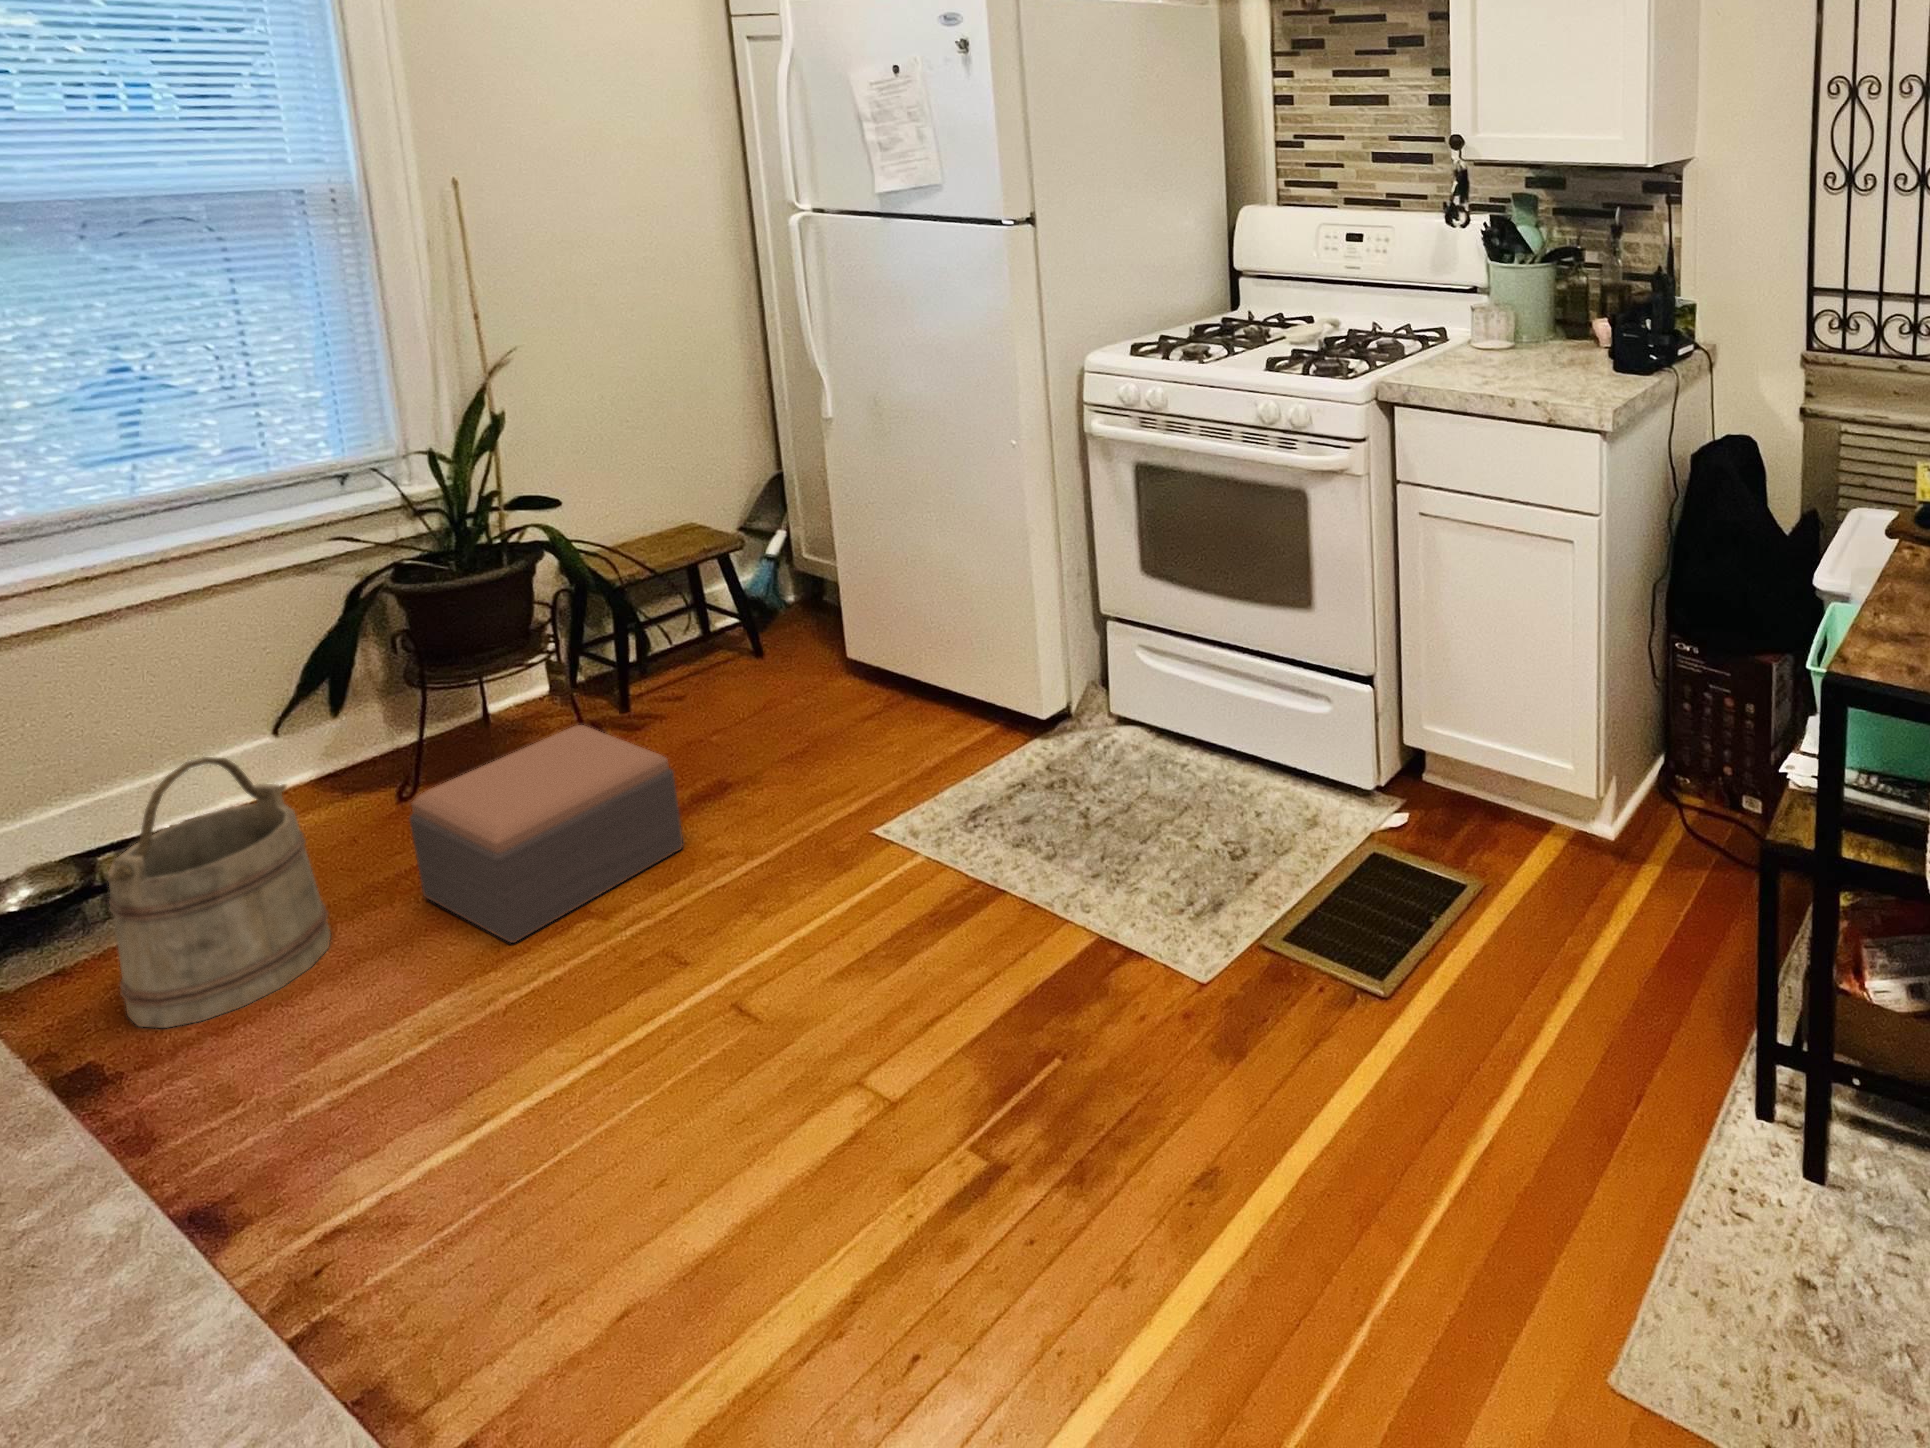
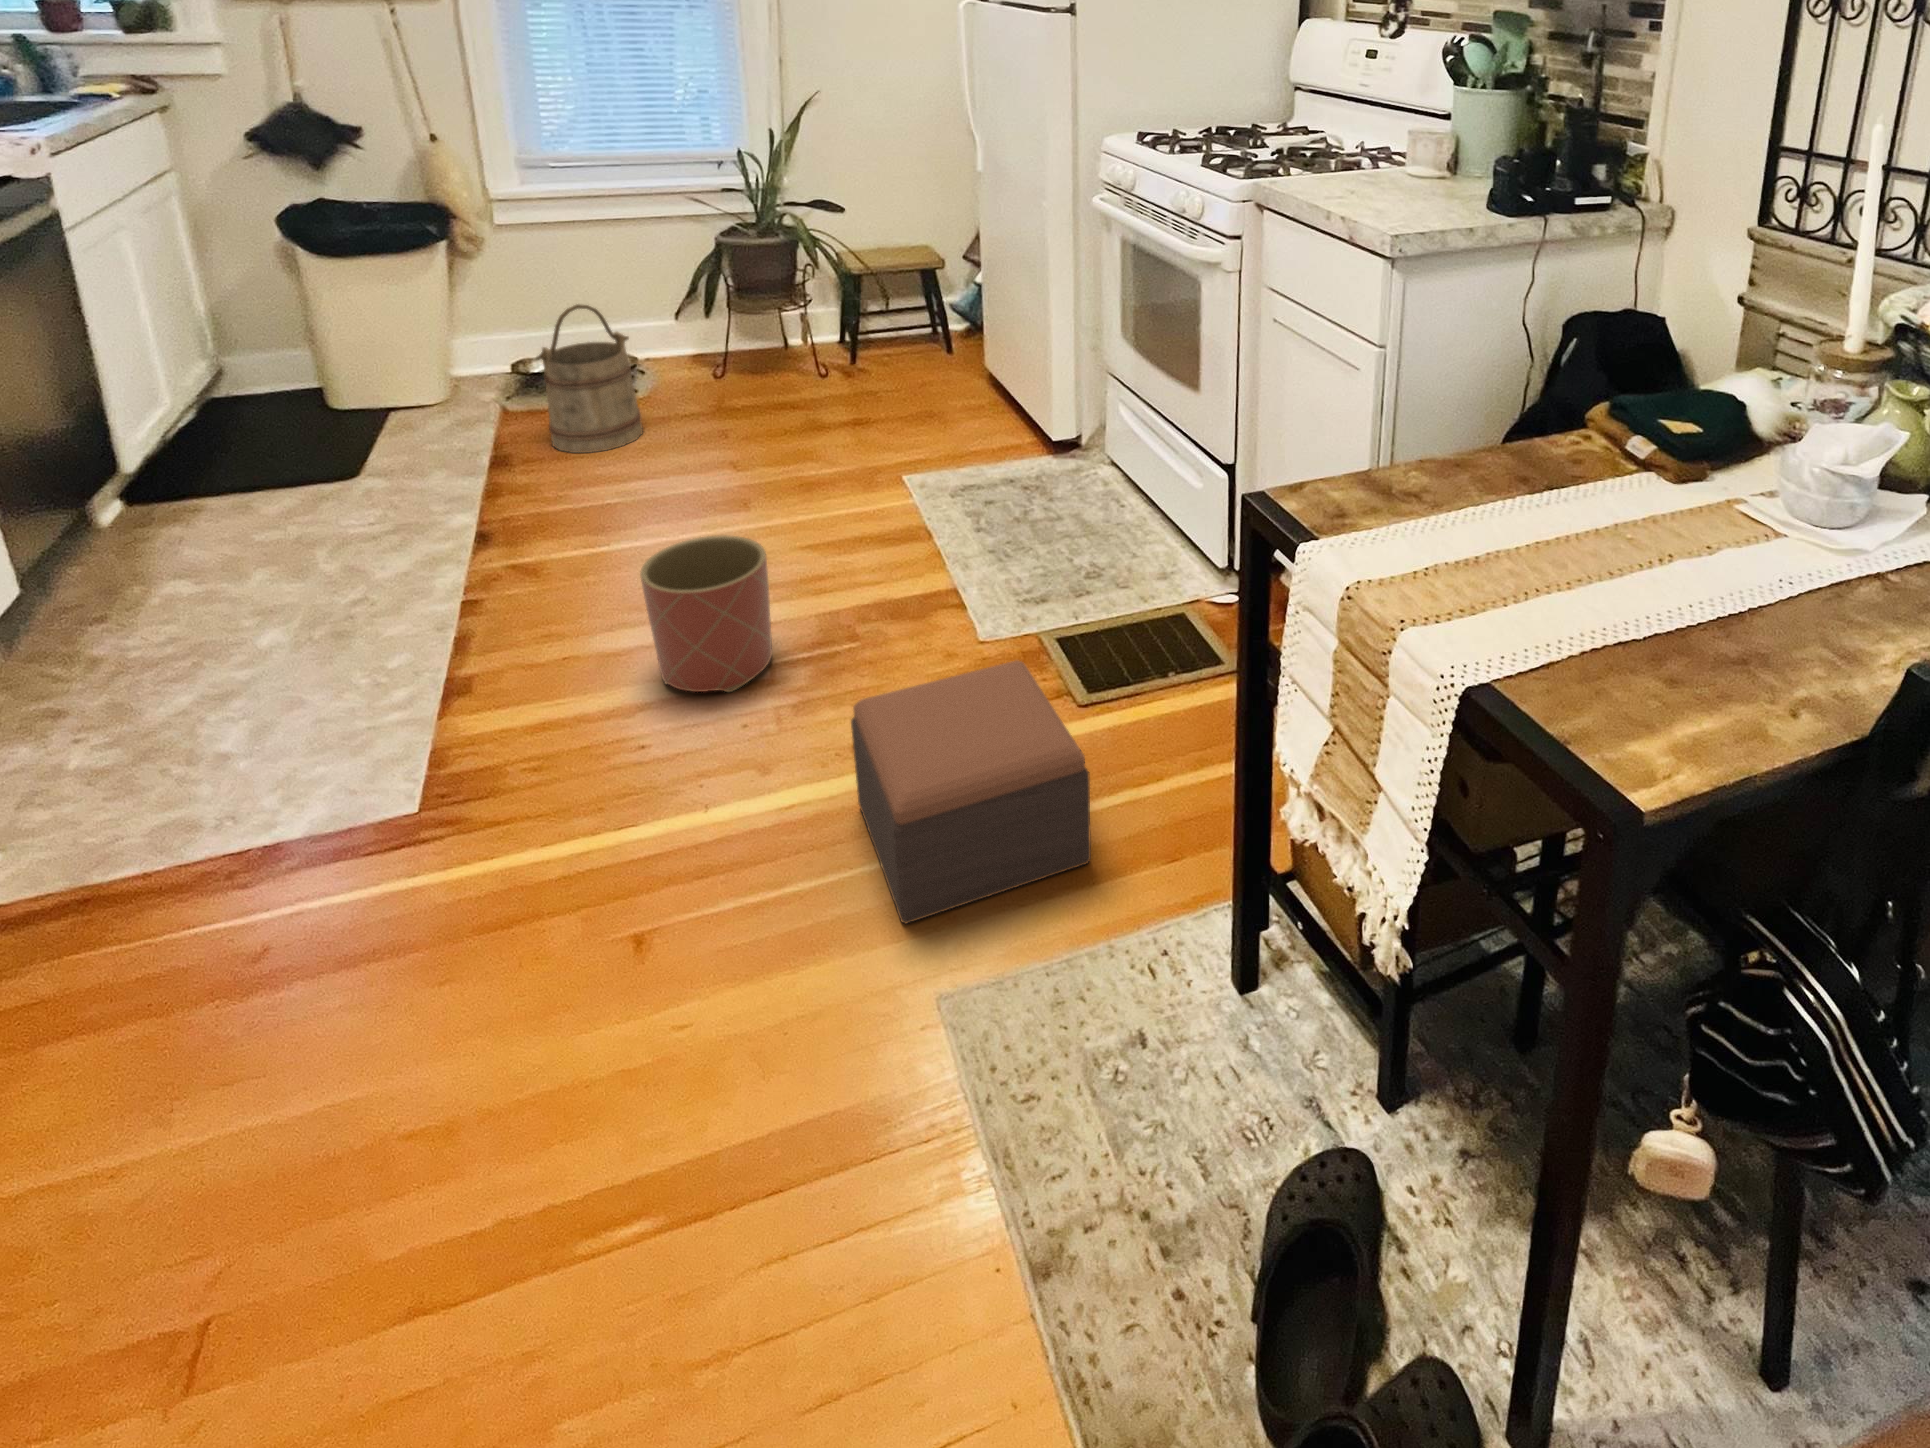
footstool: present [410,725,683,943] -> present [851,661,1091,923]
planter: none [768,990,968,1275] -> present [640,535,772,692]

